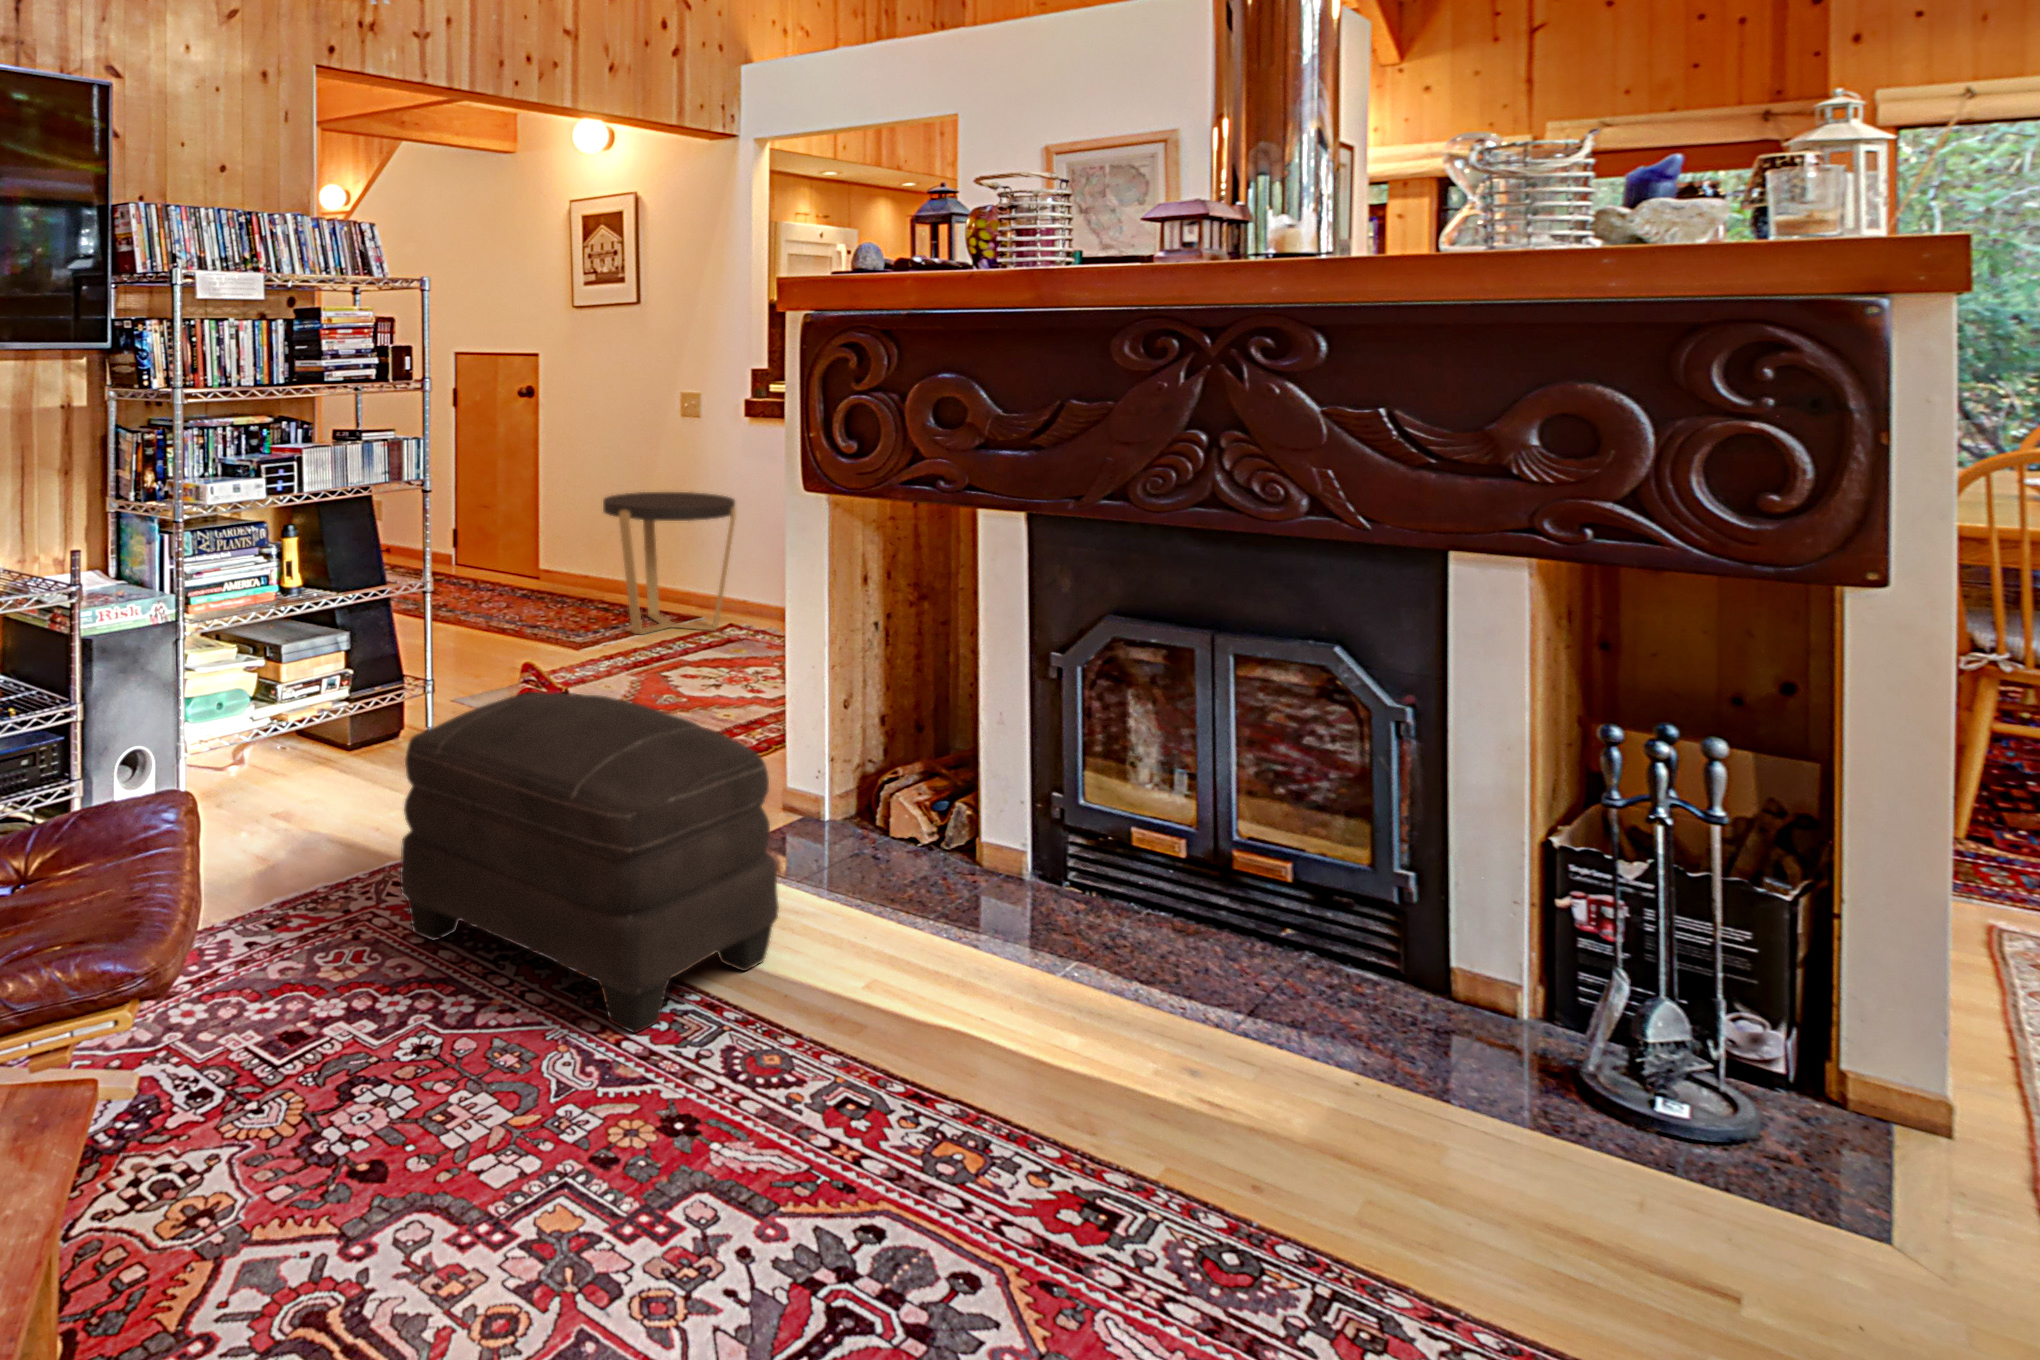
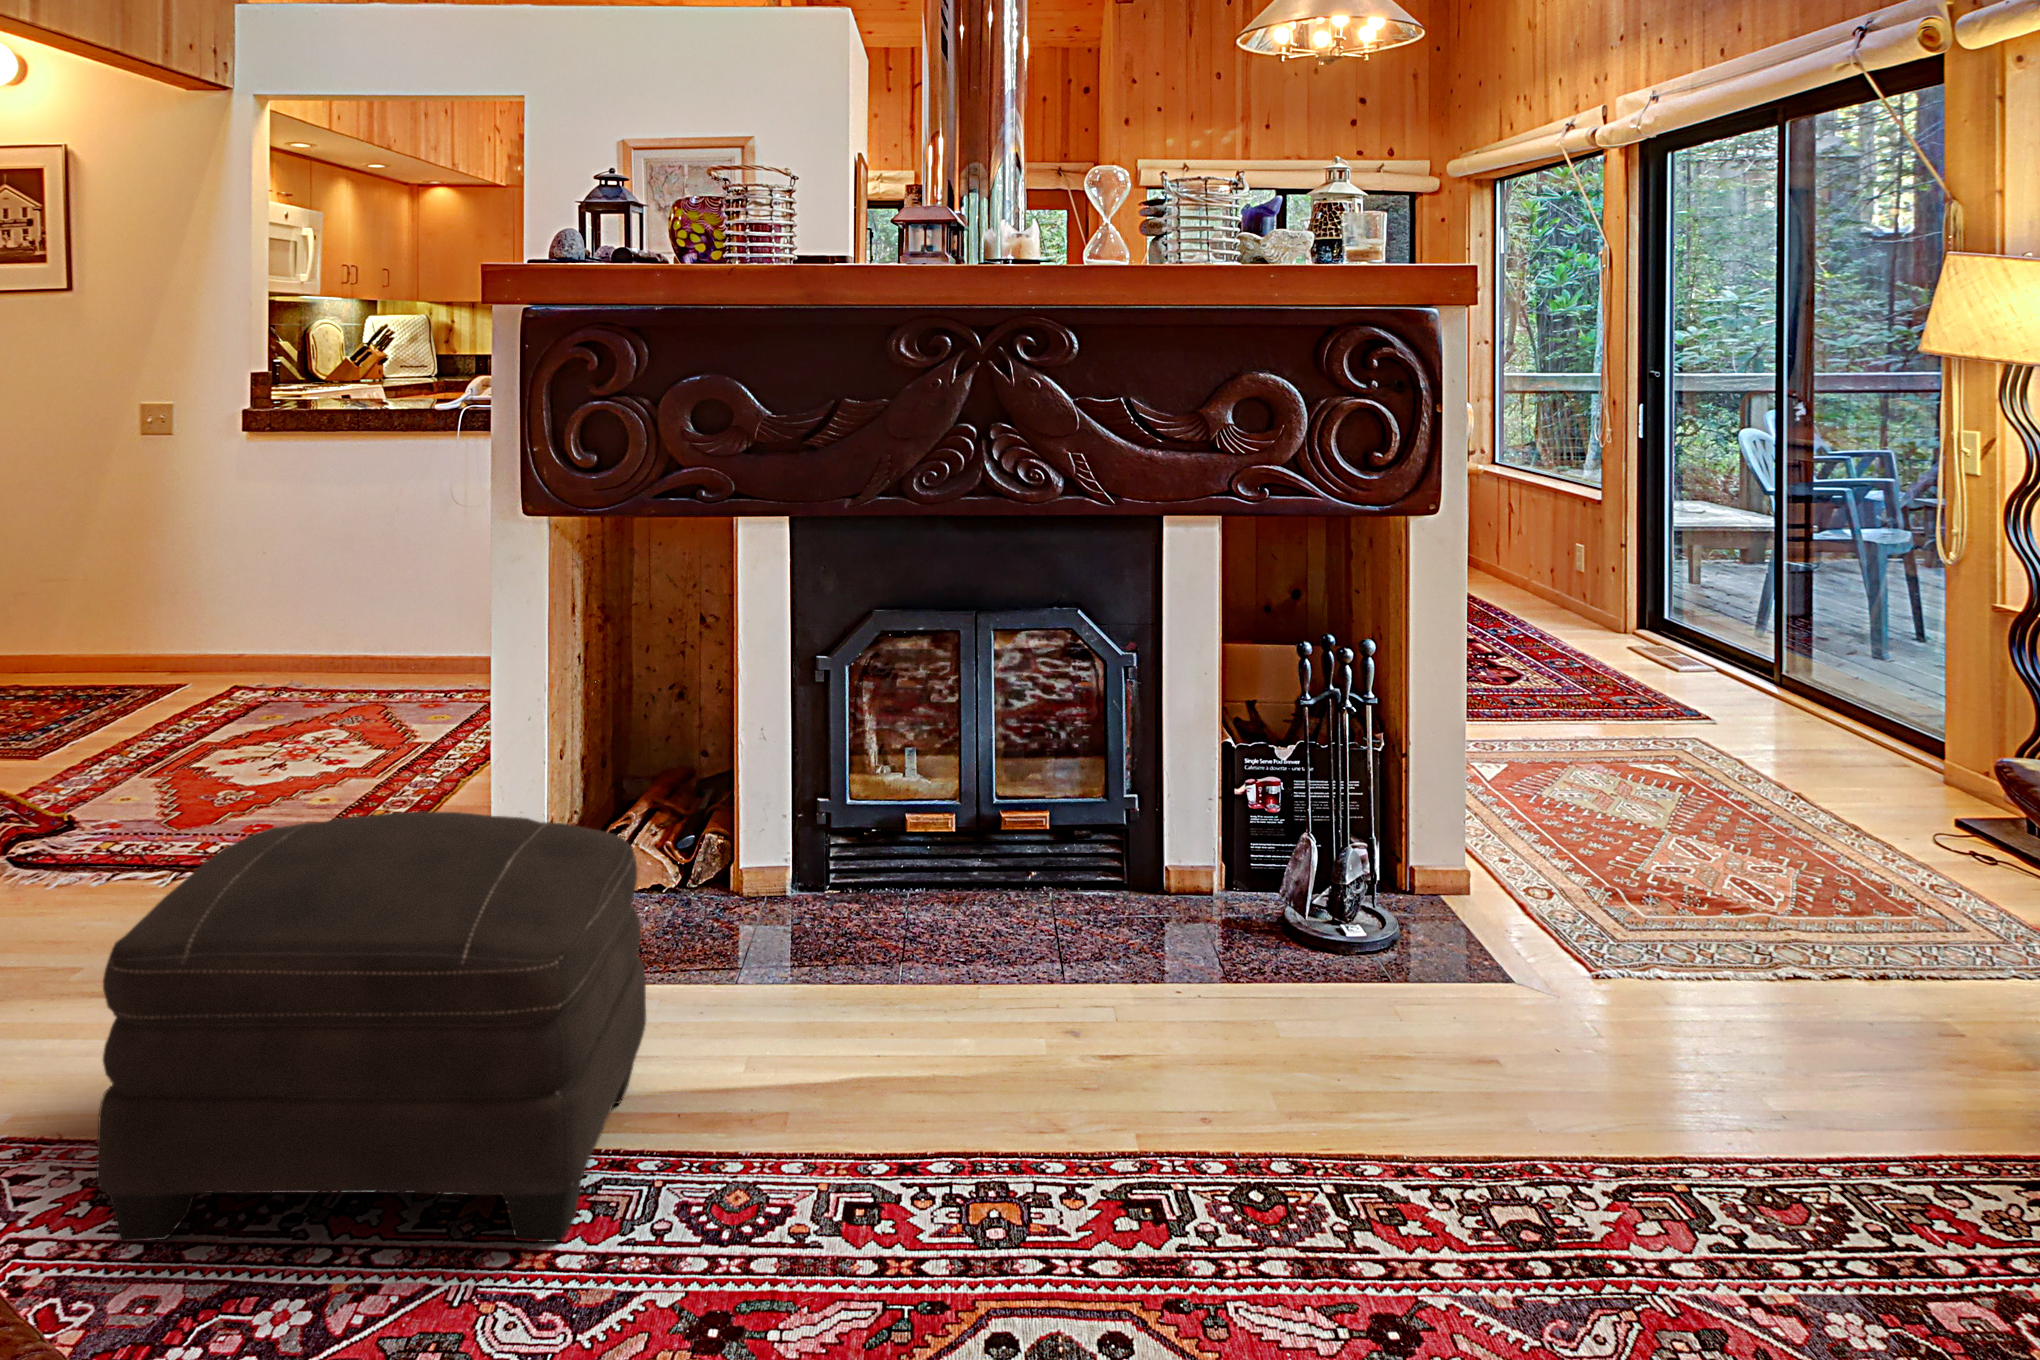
side table: present [603,492,736,634] -> none [56,528,251,718]

